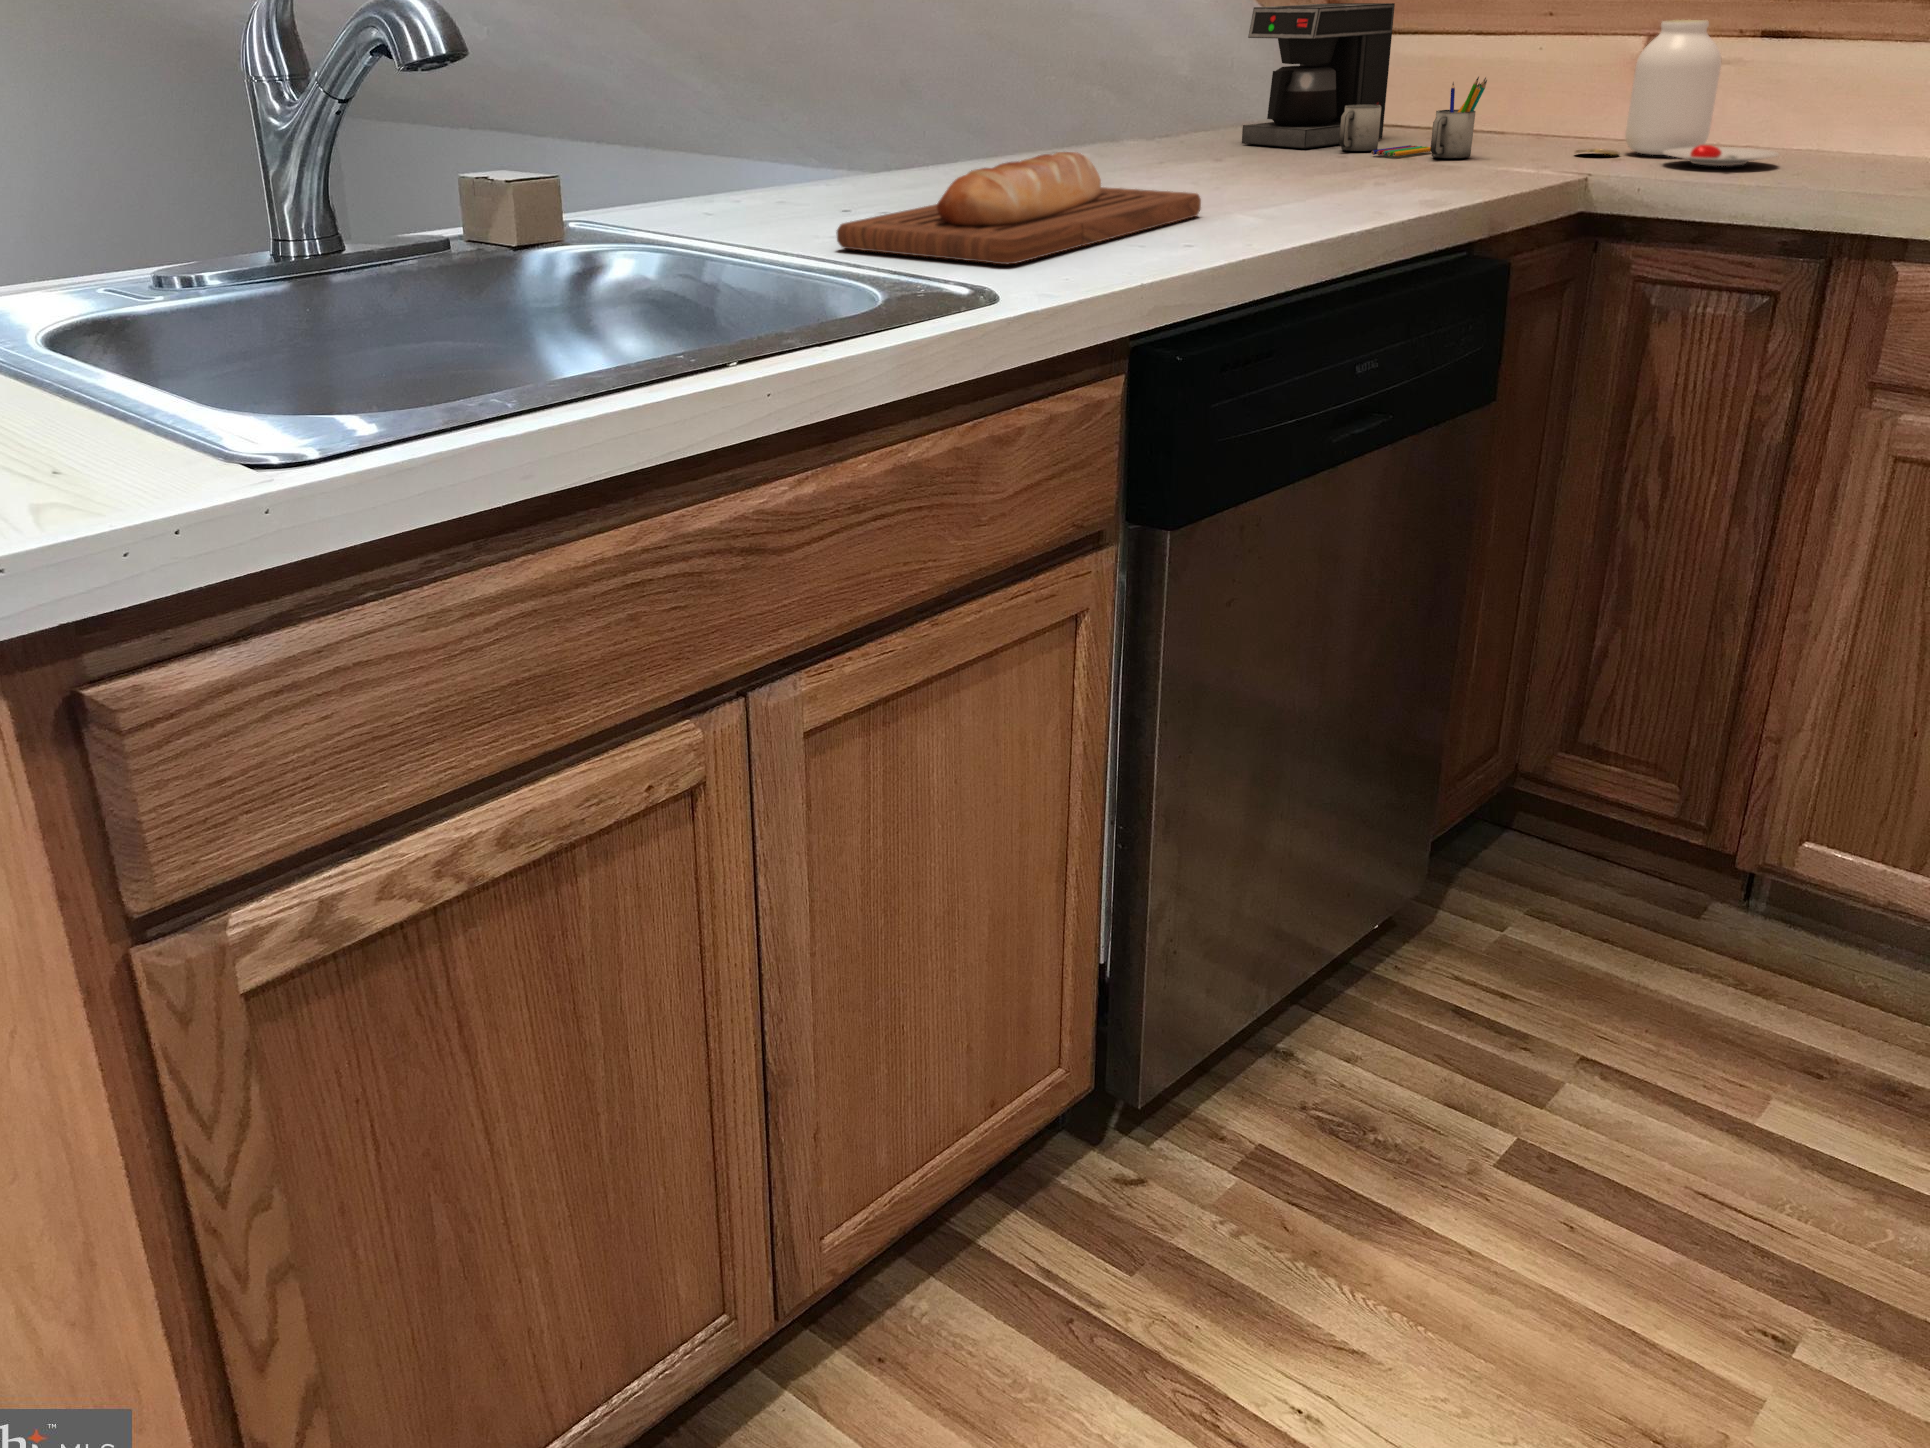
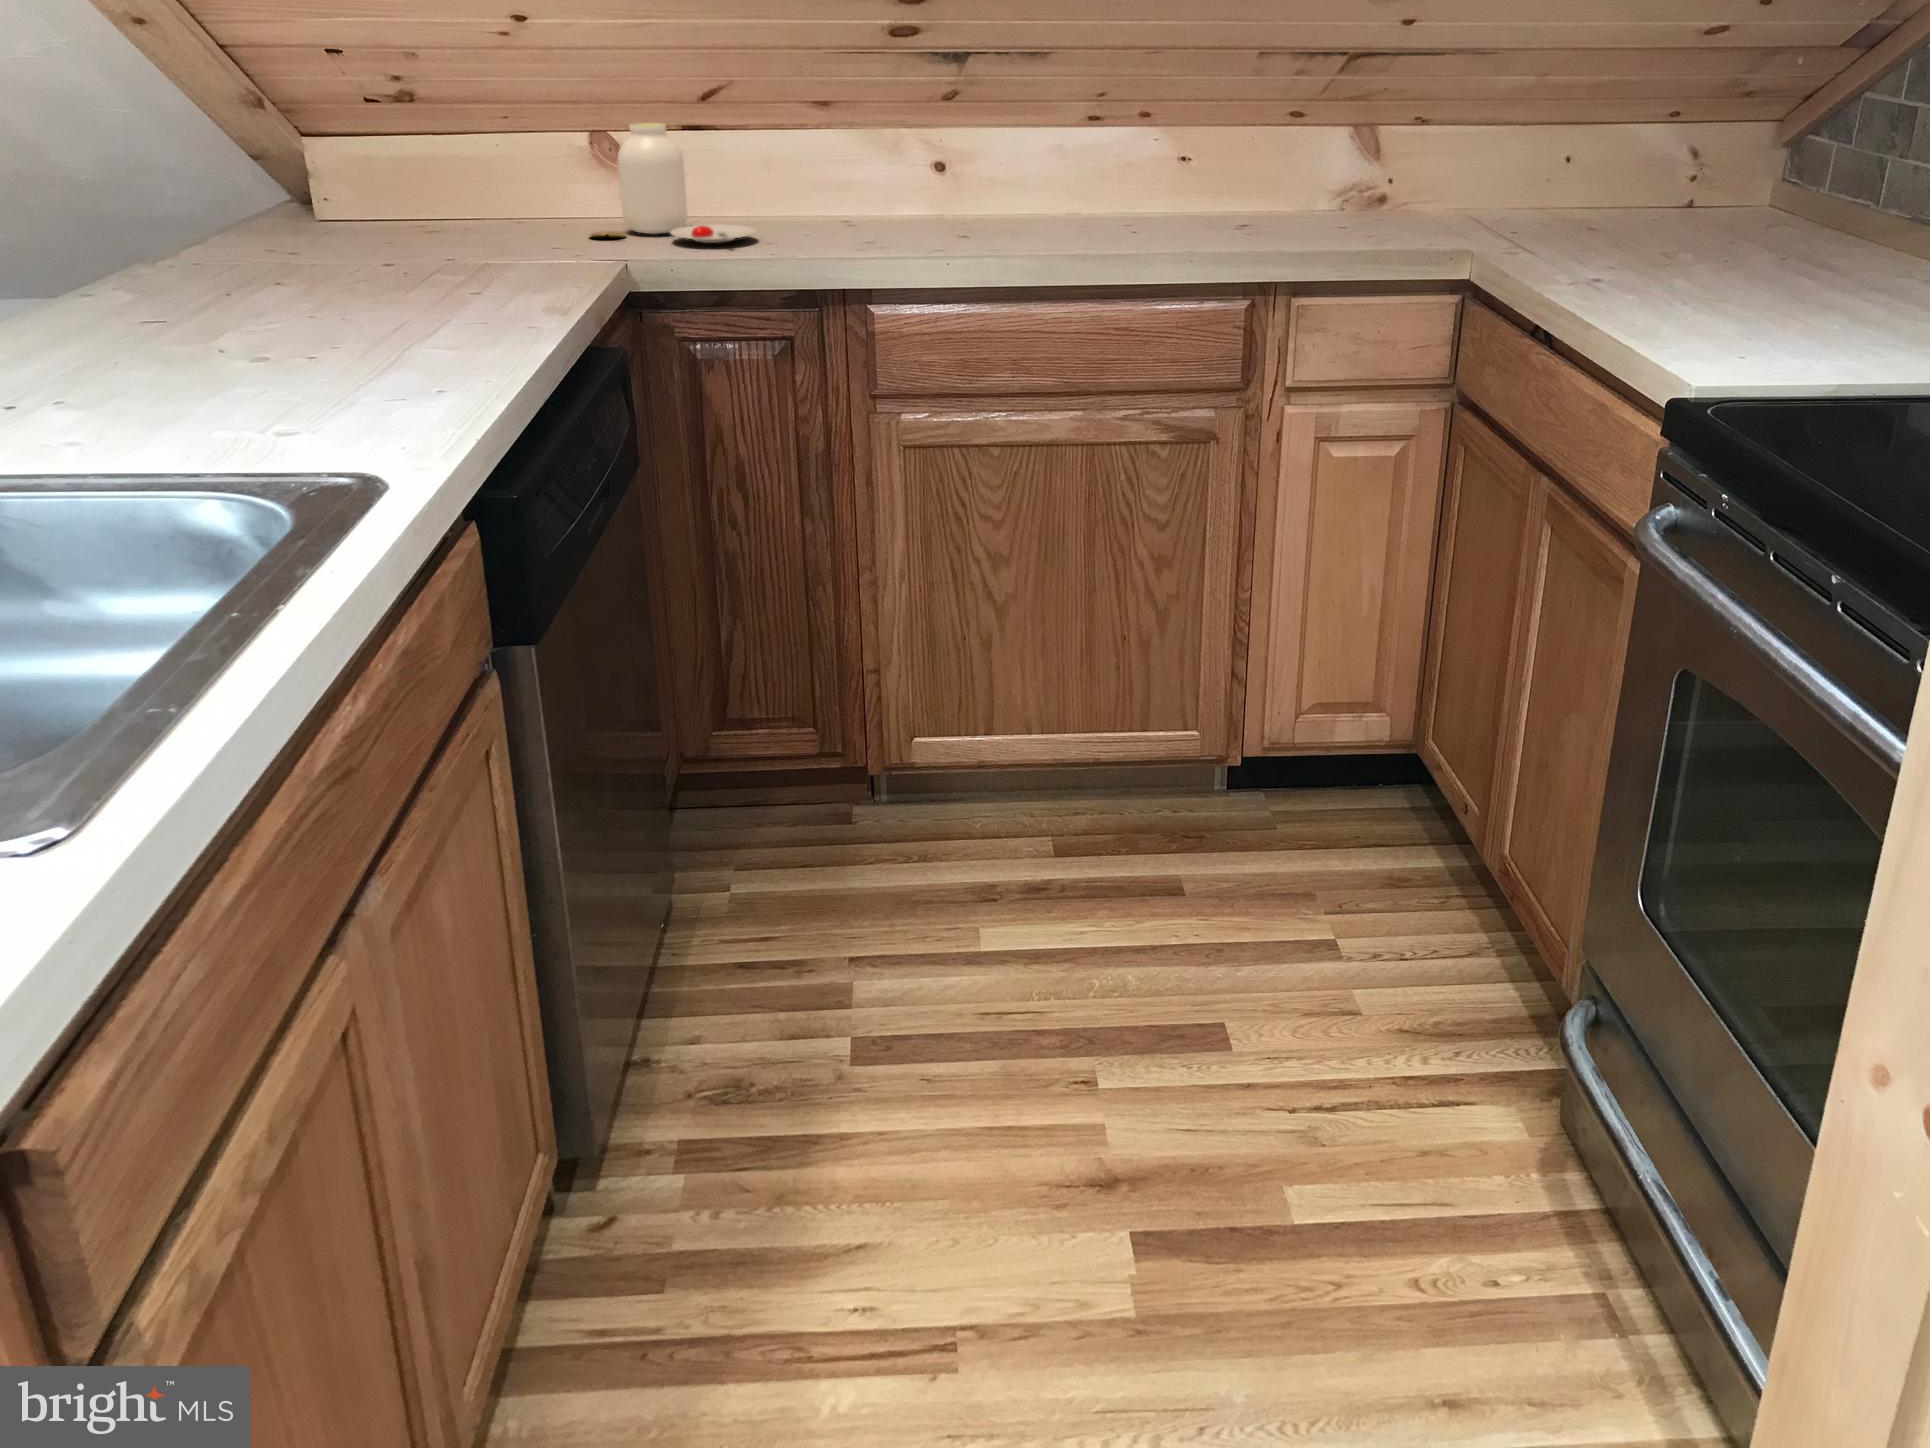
coffee maker: present [1242,3,1487,158] -> none [244,106,512,254]
bread loaf: present [836,152,1201,264] -> none [77,304,389,443]

